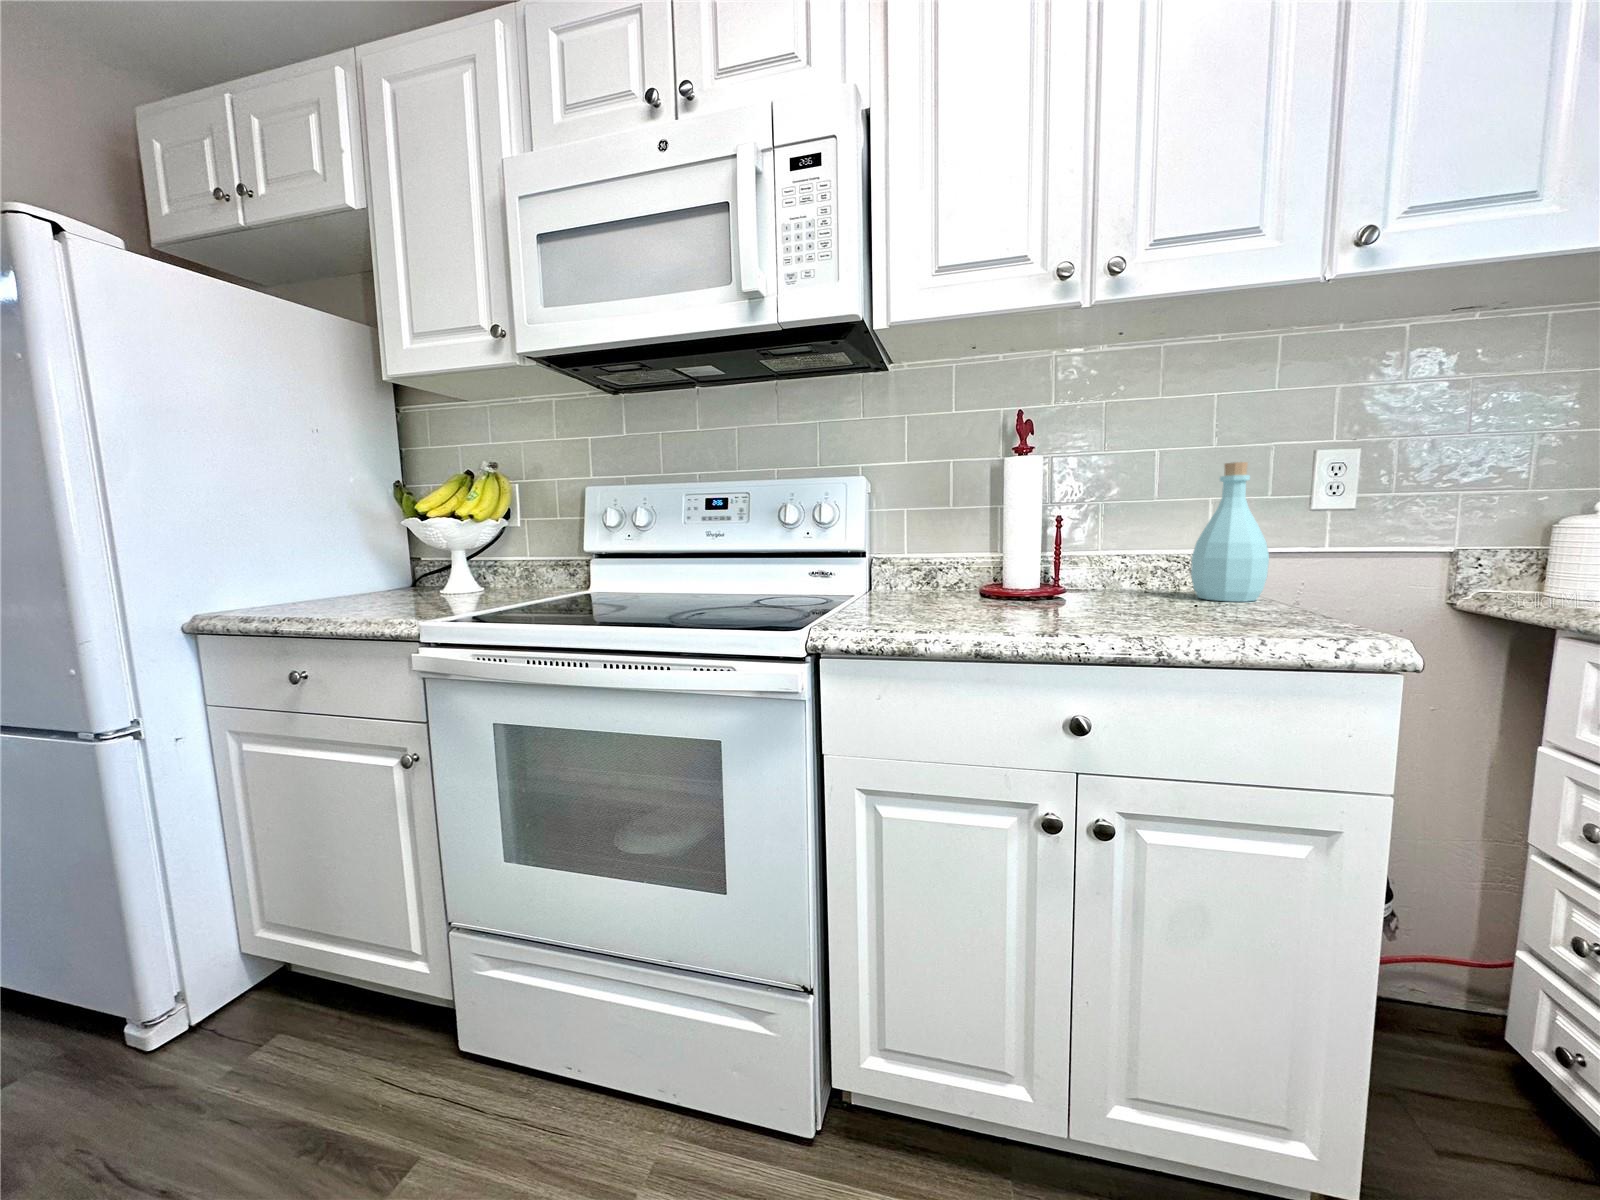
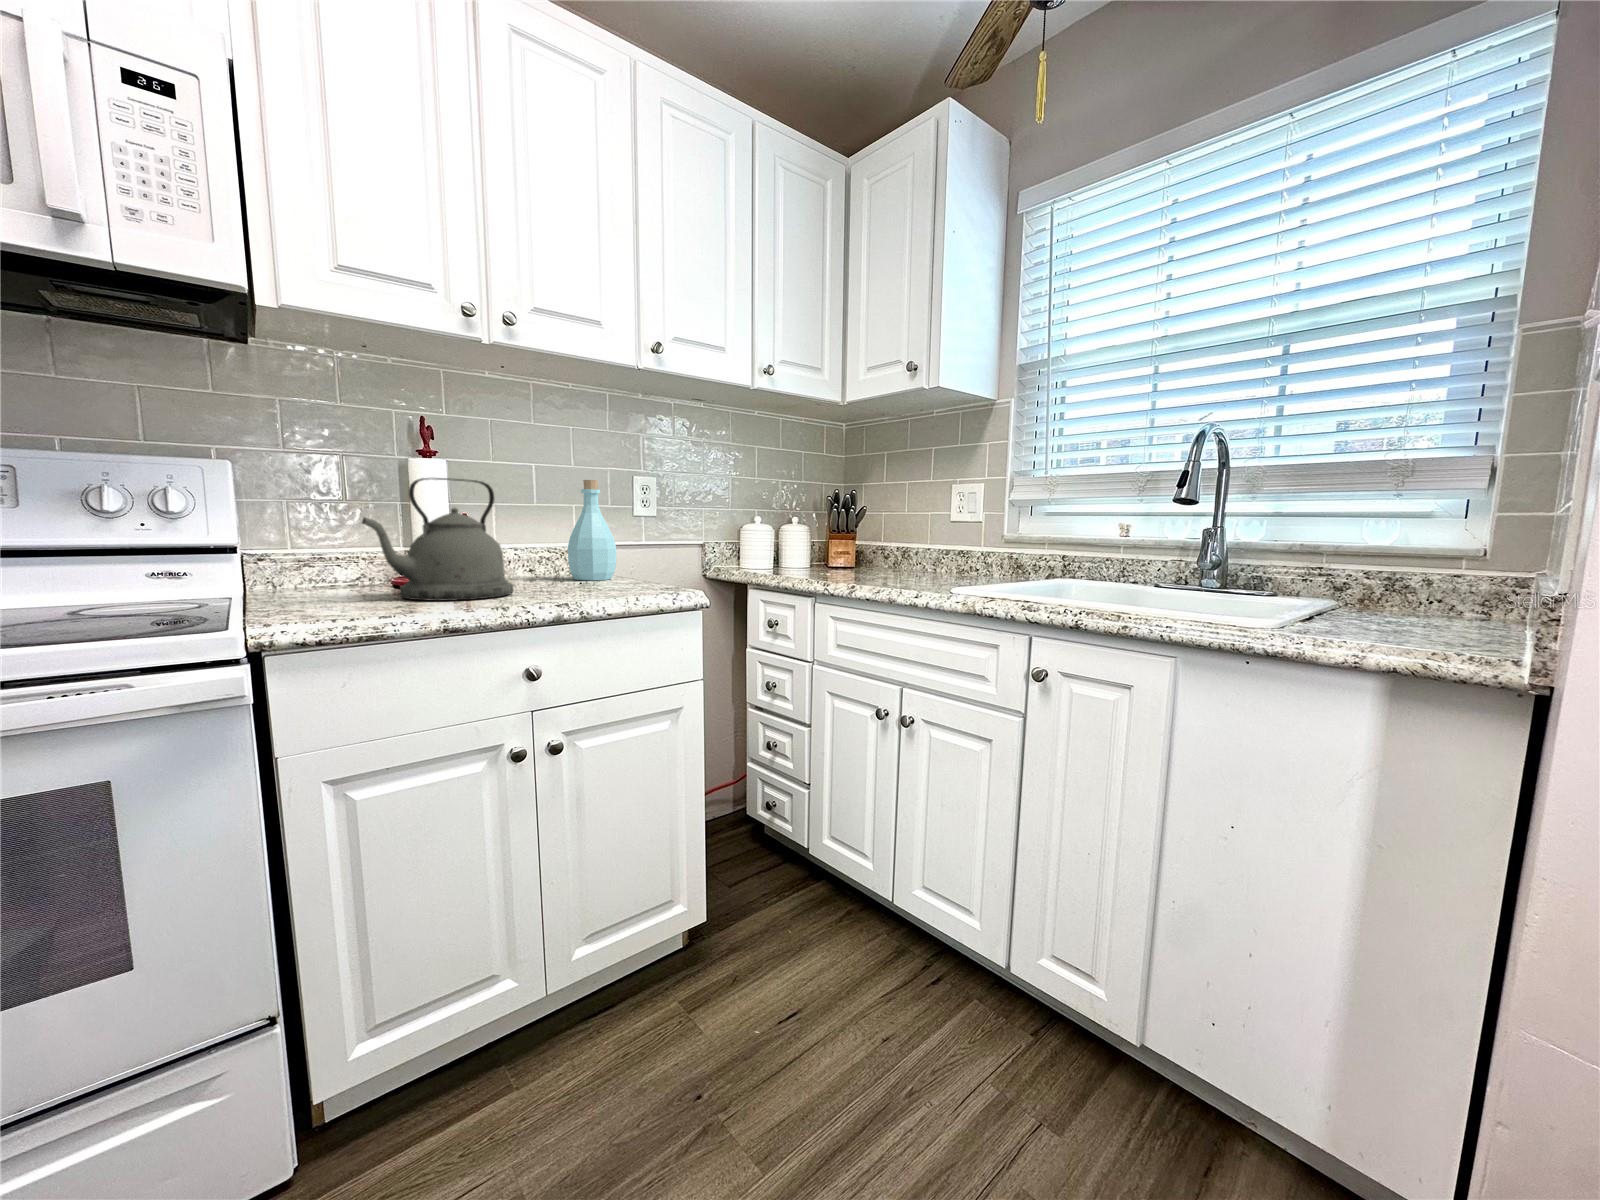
kettle: none [936,476,1094,618] -> present [362,478,514,601]

